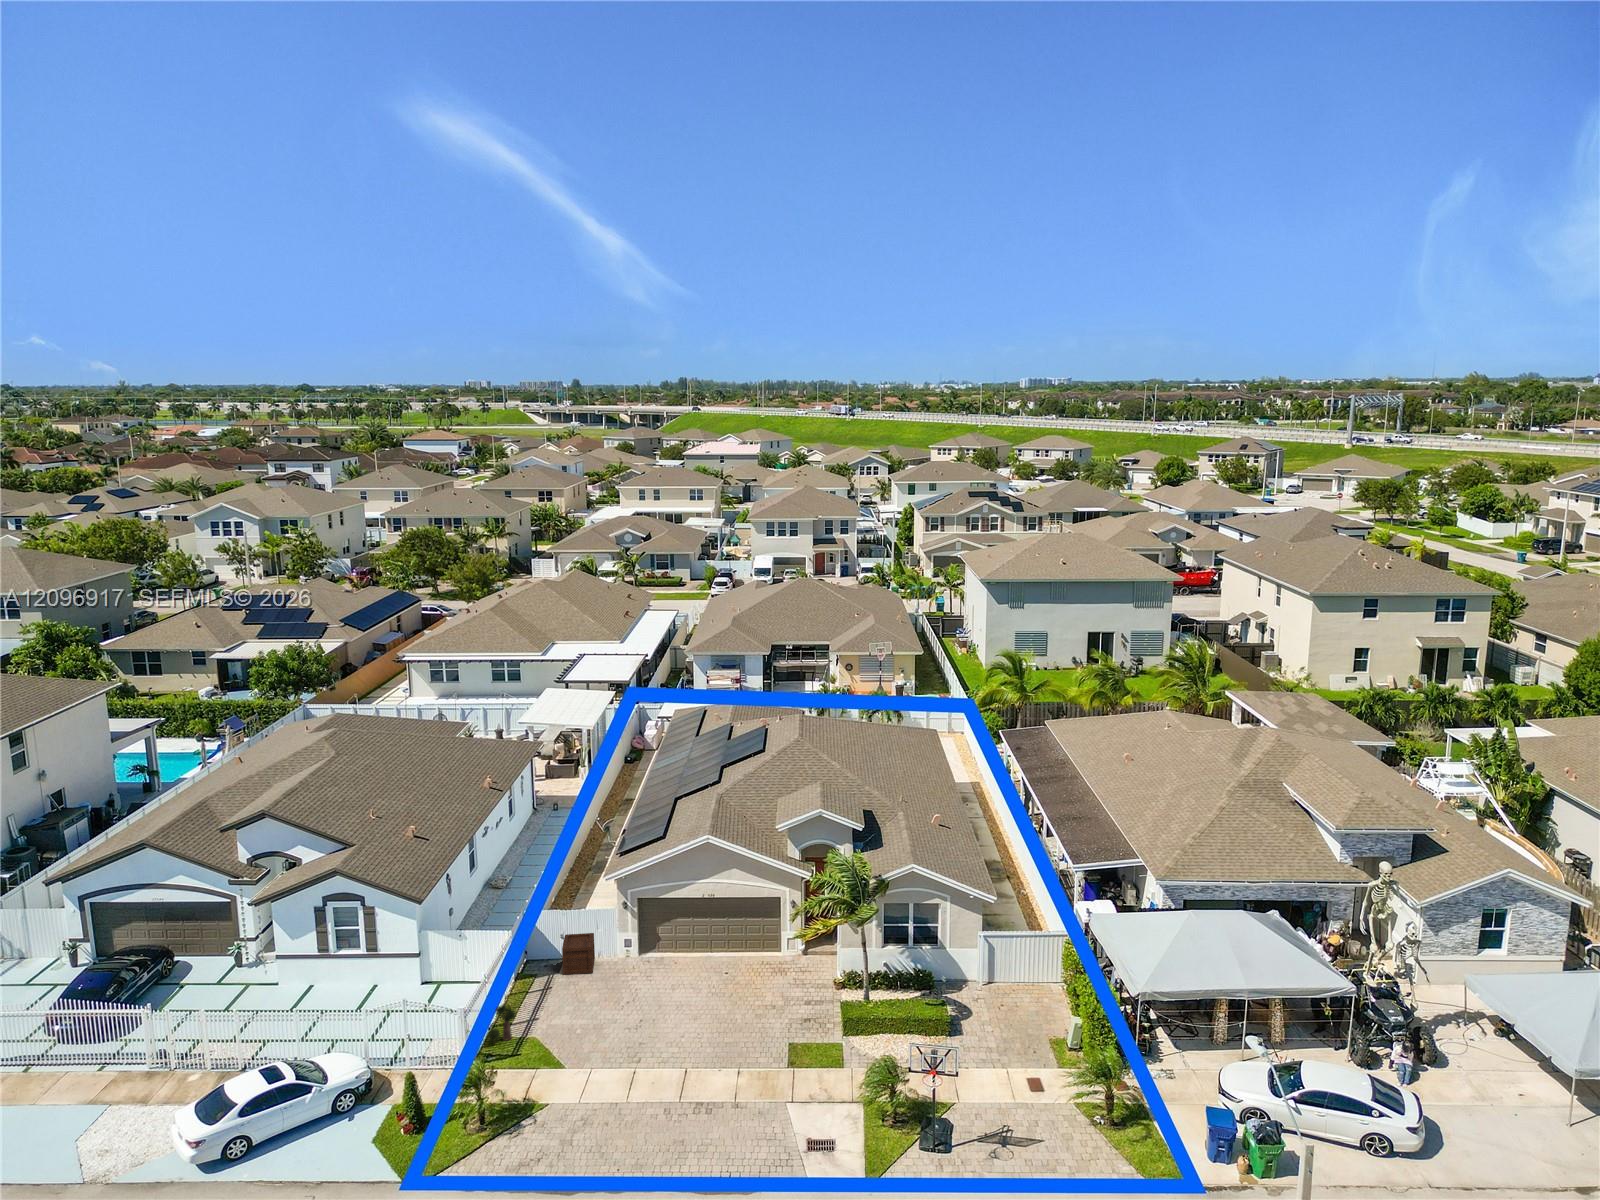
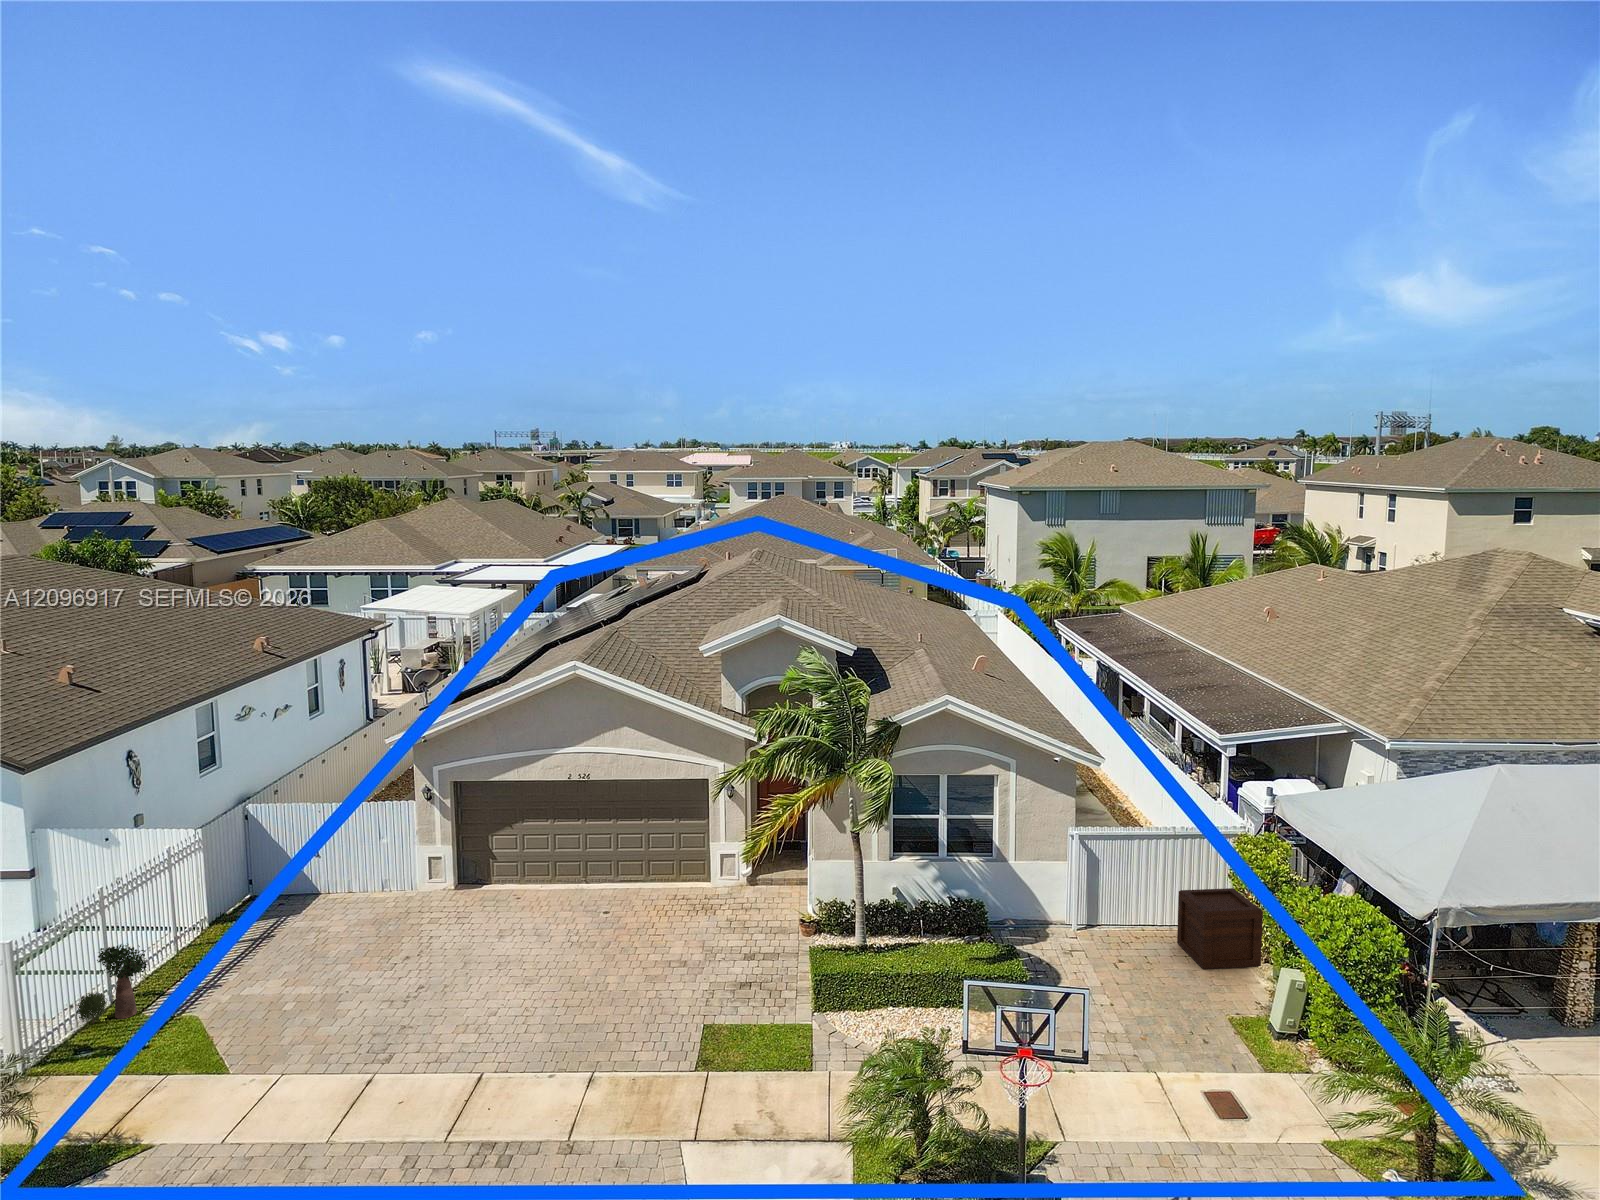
wooden crate: present [562,933,595,975] -> present [1177,888,1263,969]

